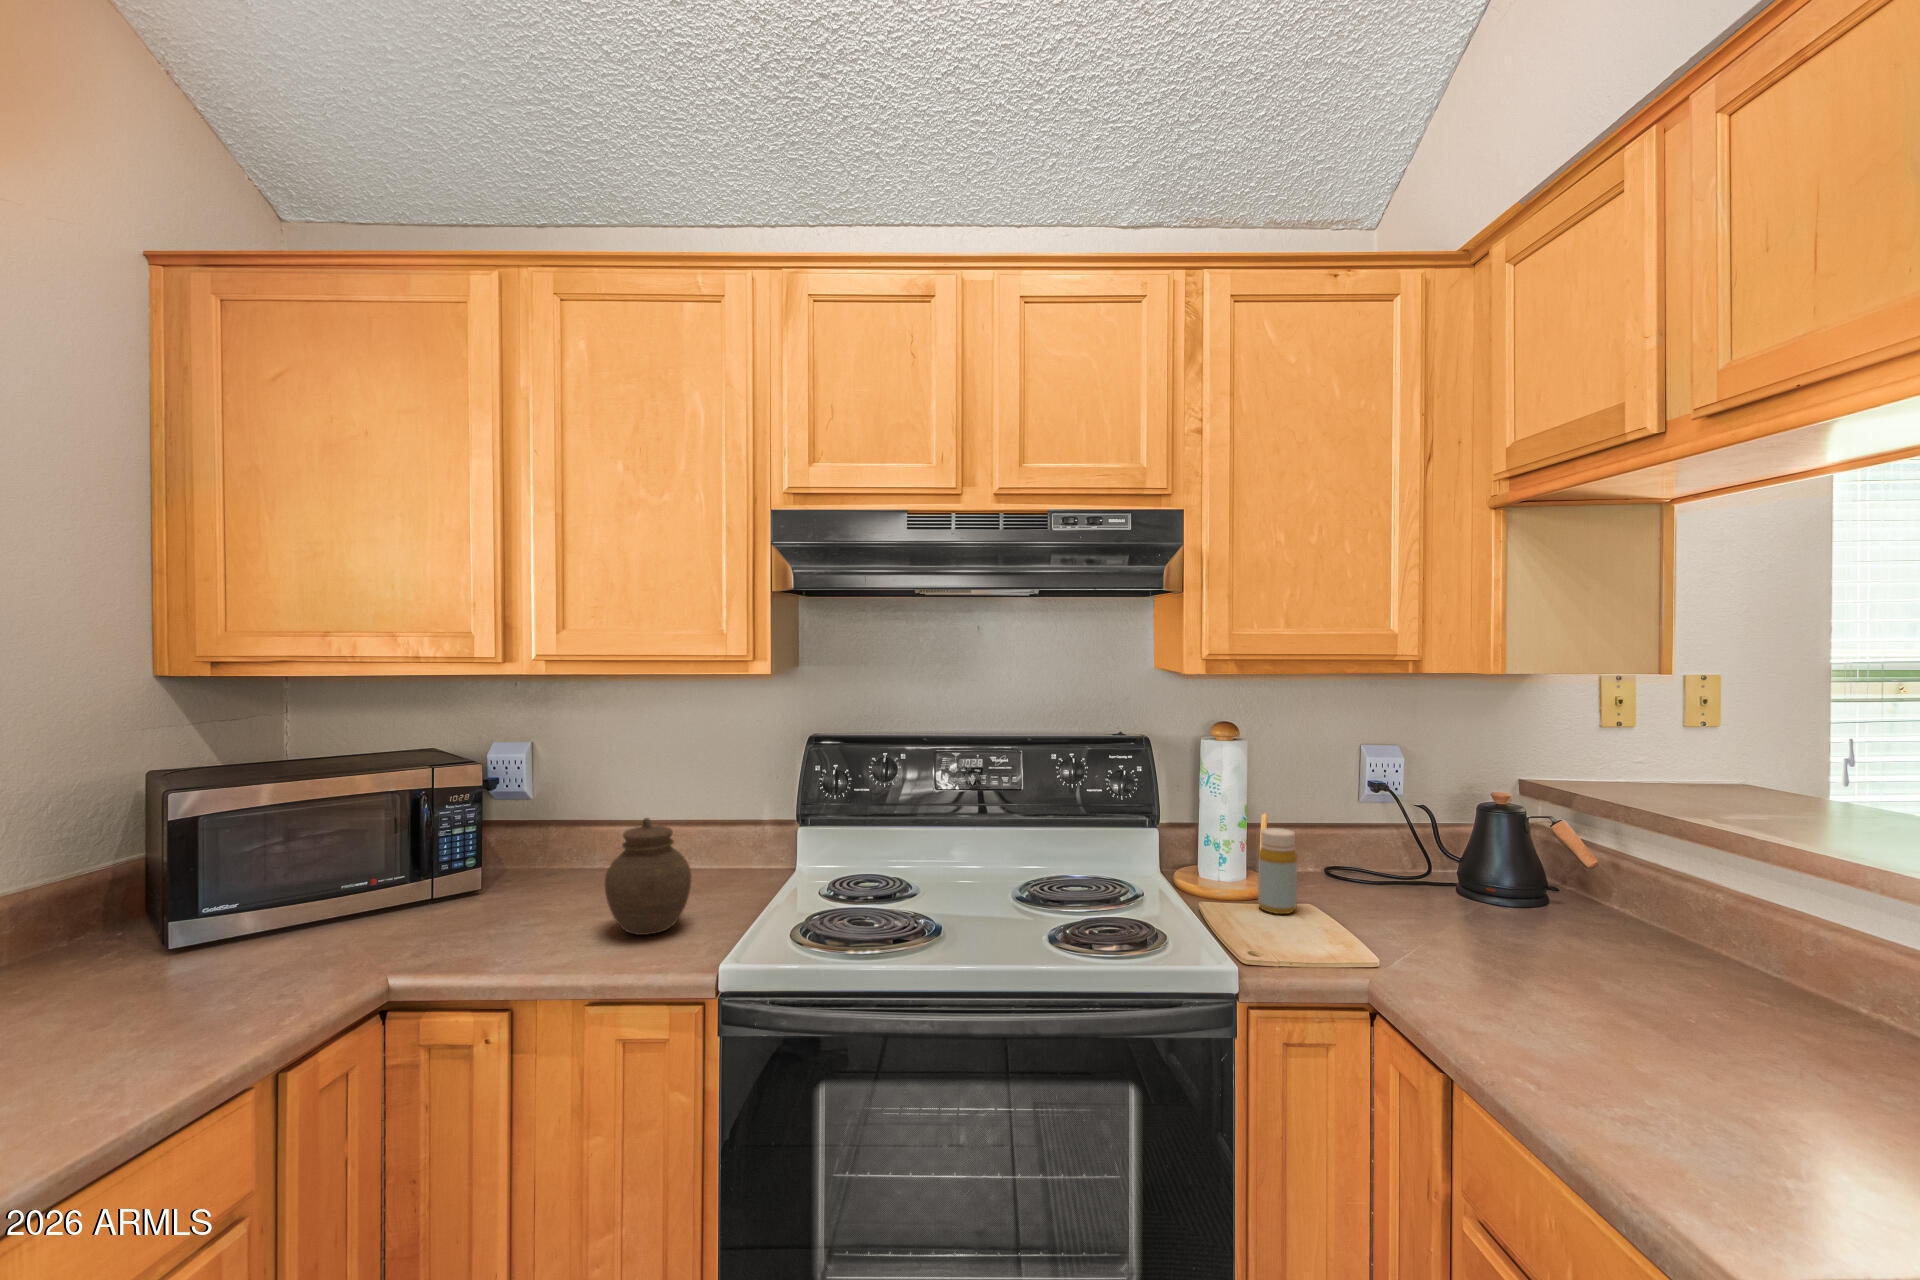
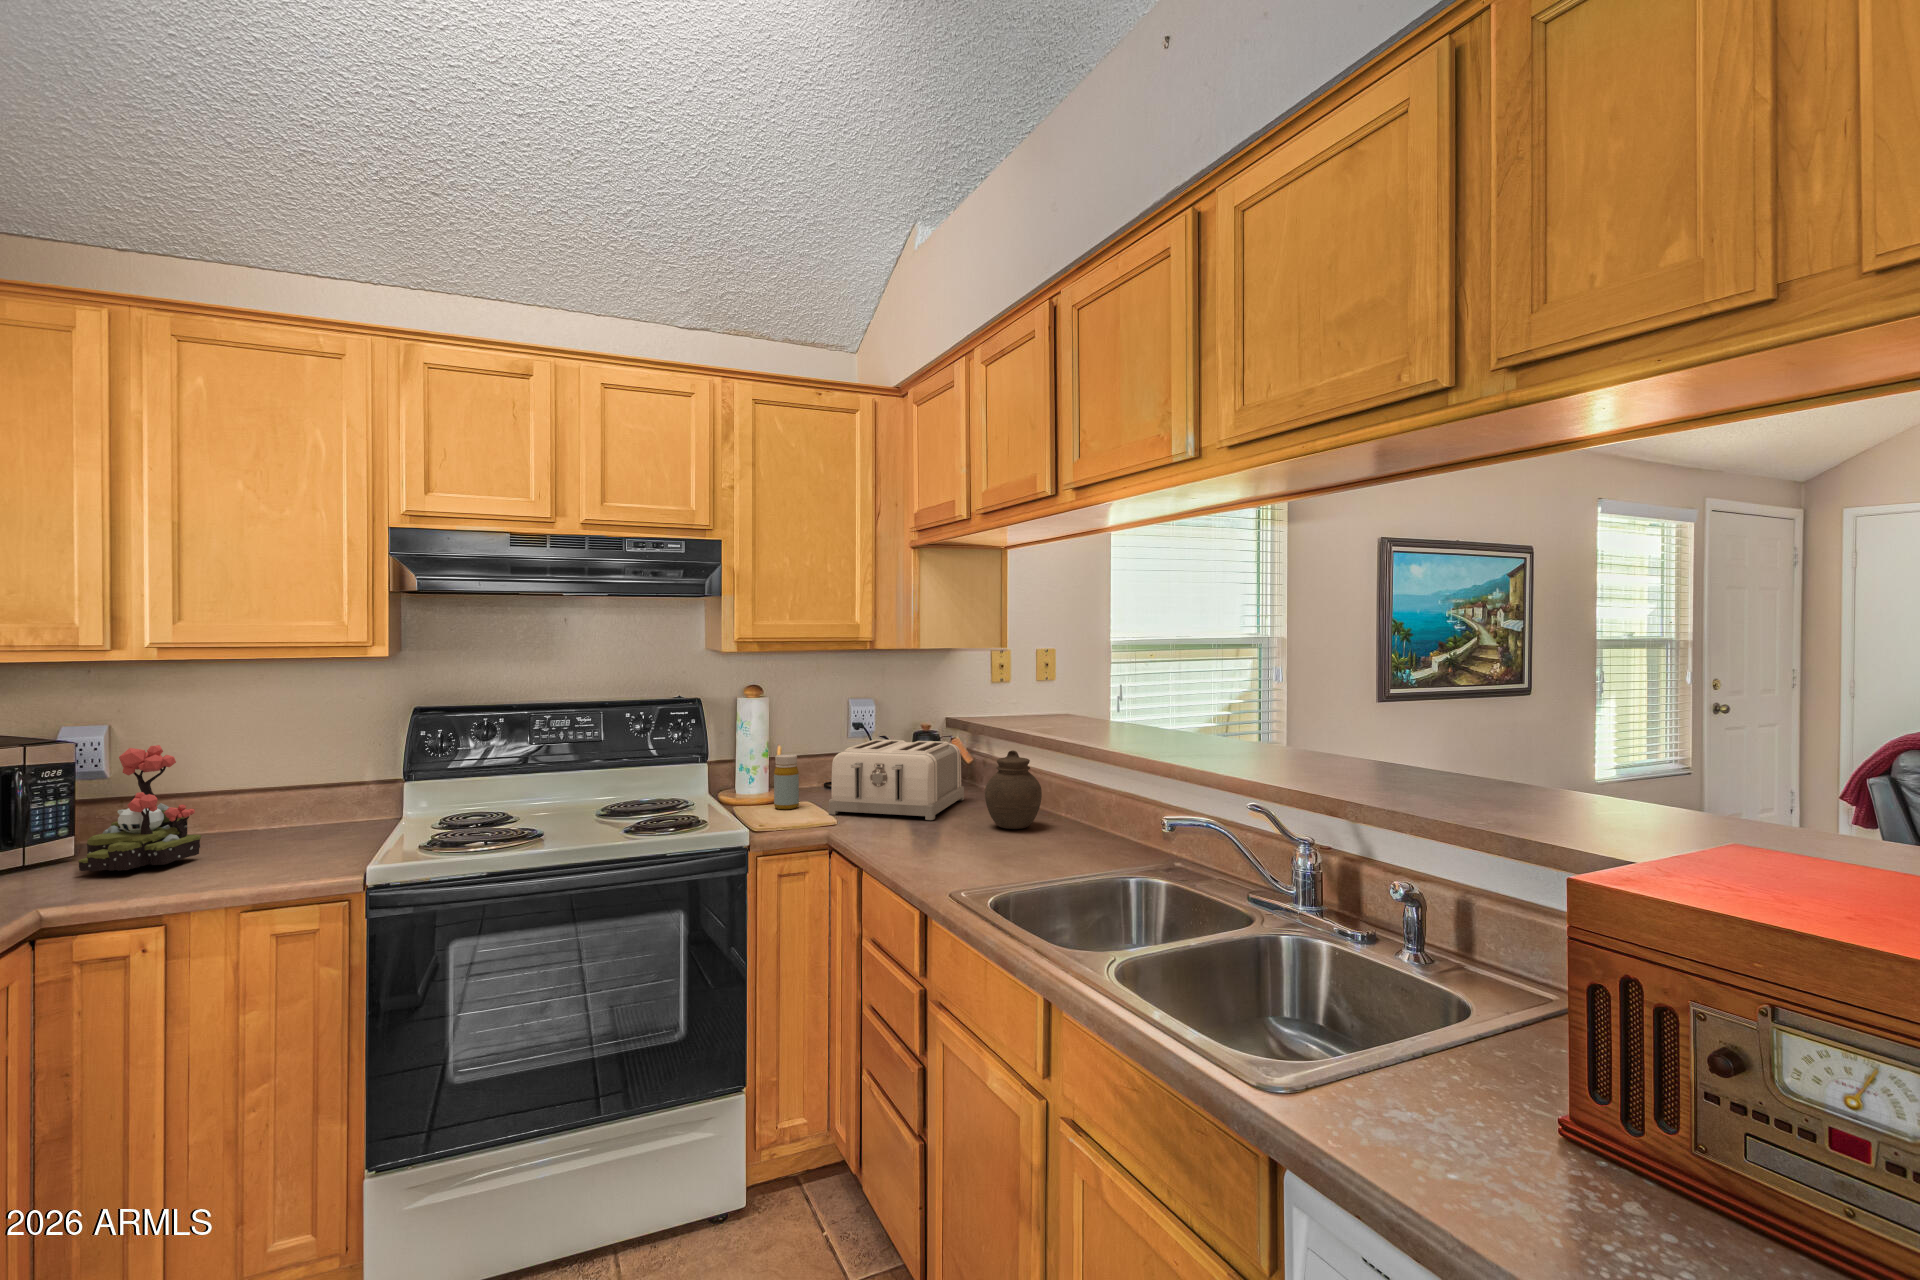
plant: none [463,772,581,924] -> present [78,745,201,871]
toaster: none [1351,814,1588,983] -> present [829,739,964,820]
jar: present [605,818,691,935] -> present [985,750,1042,829]

